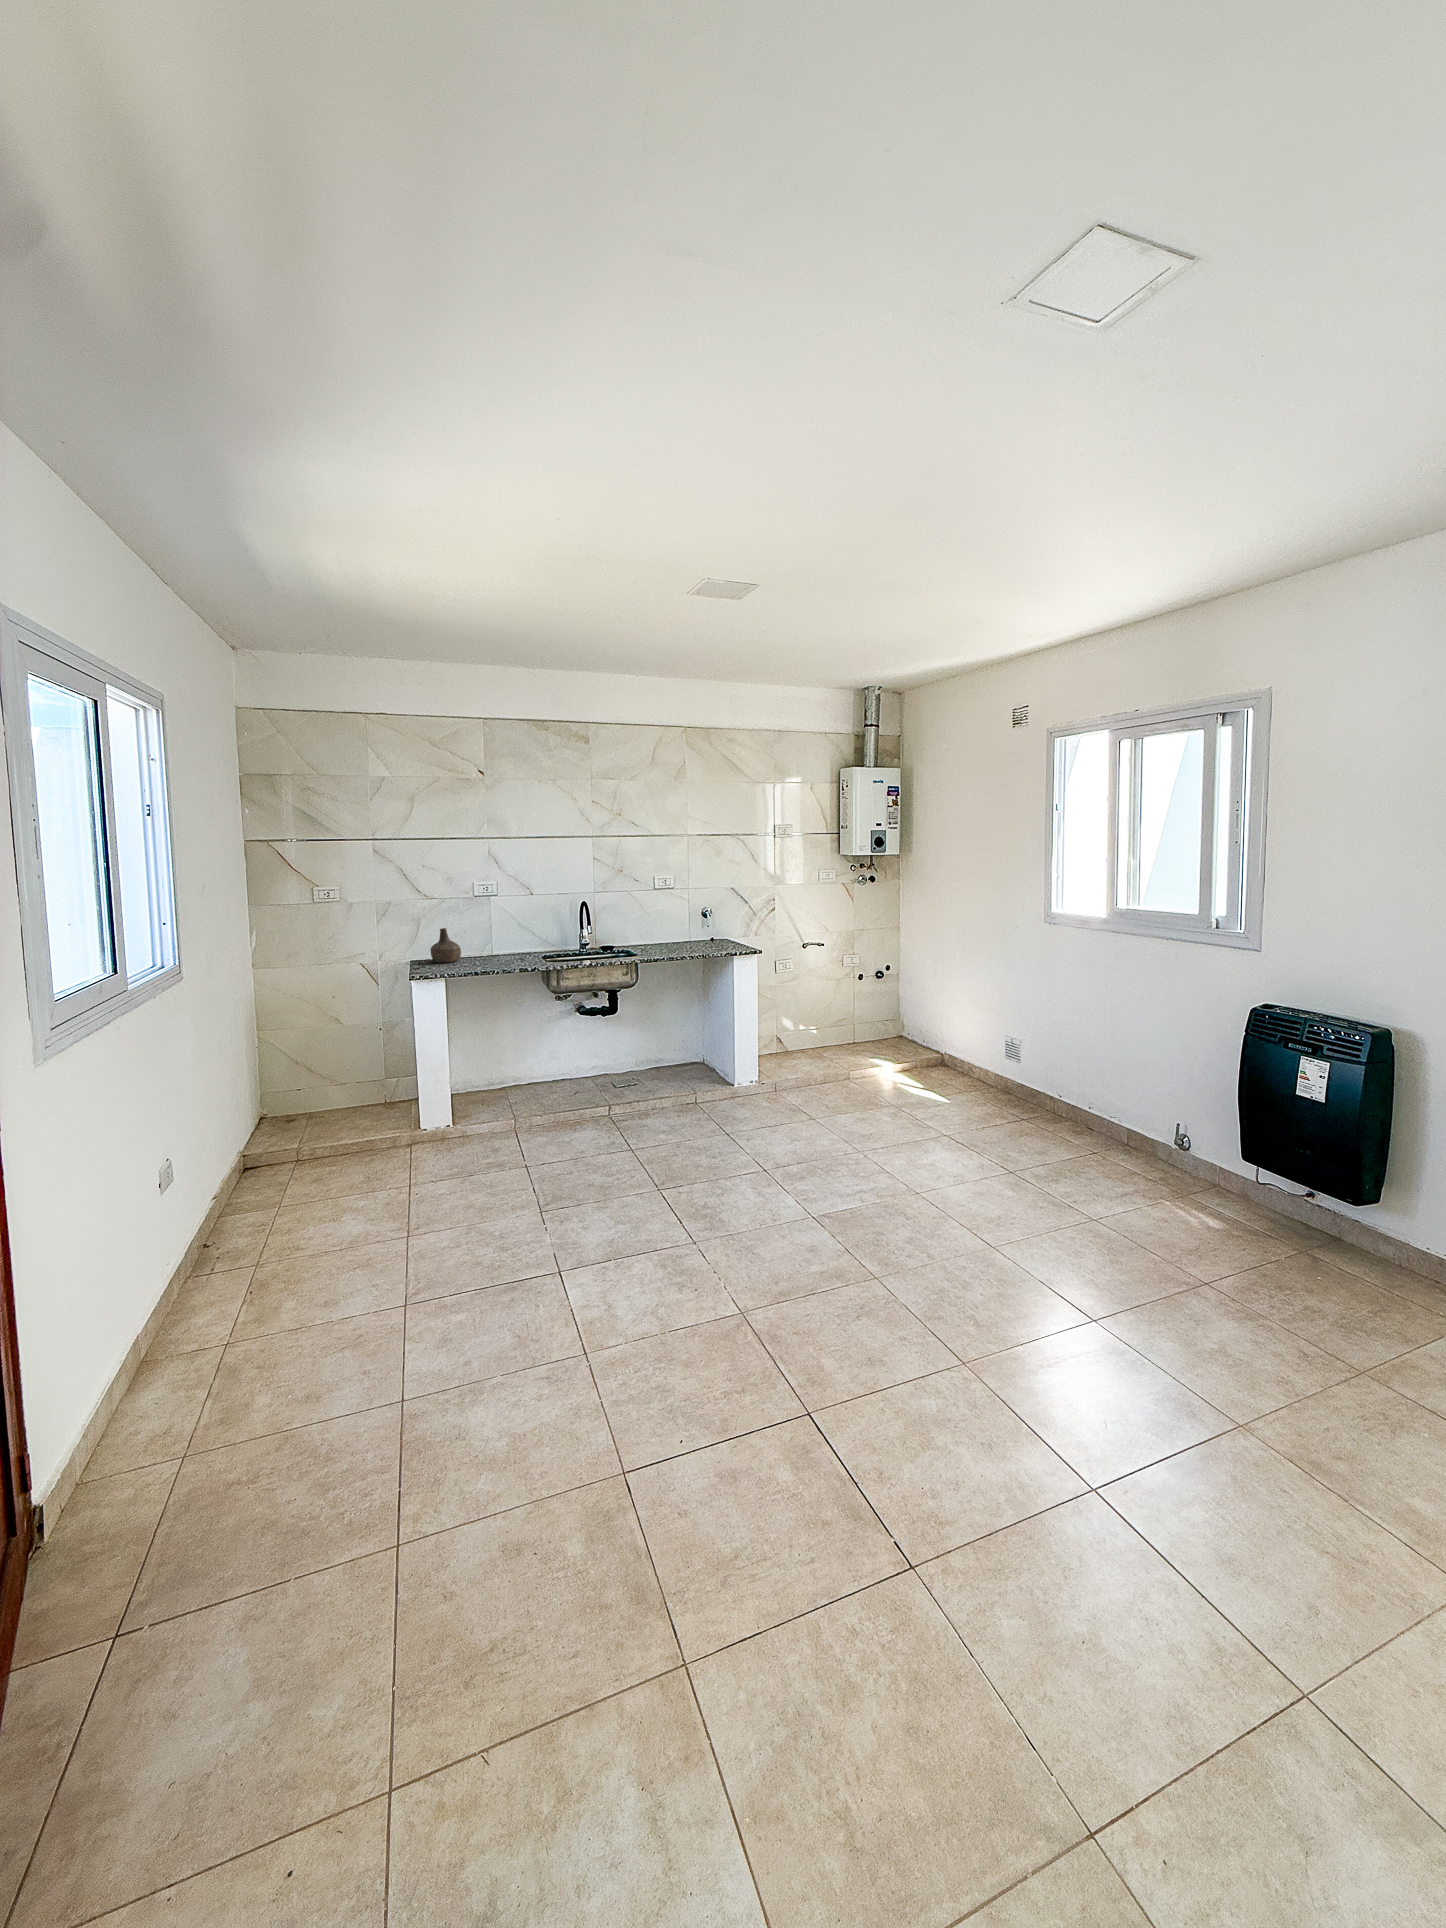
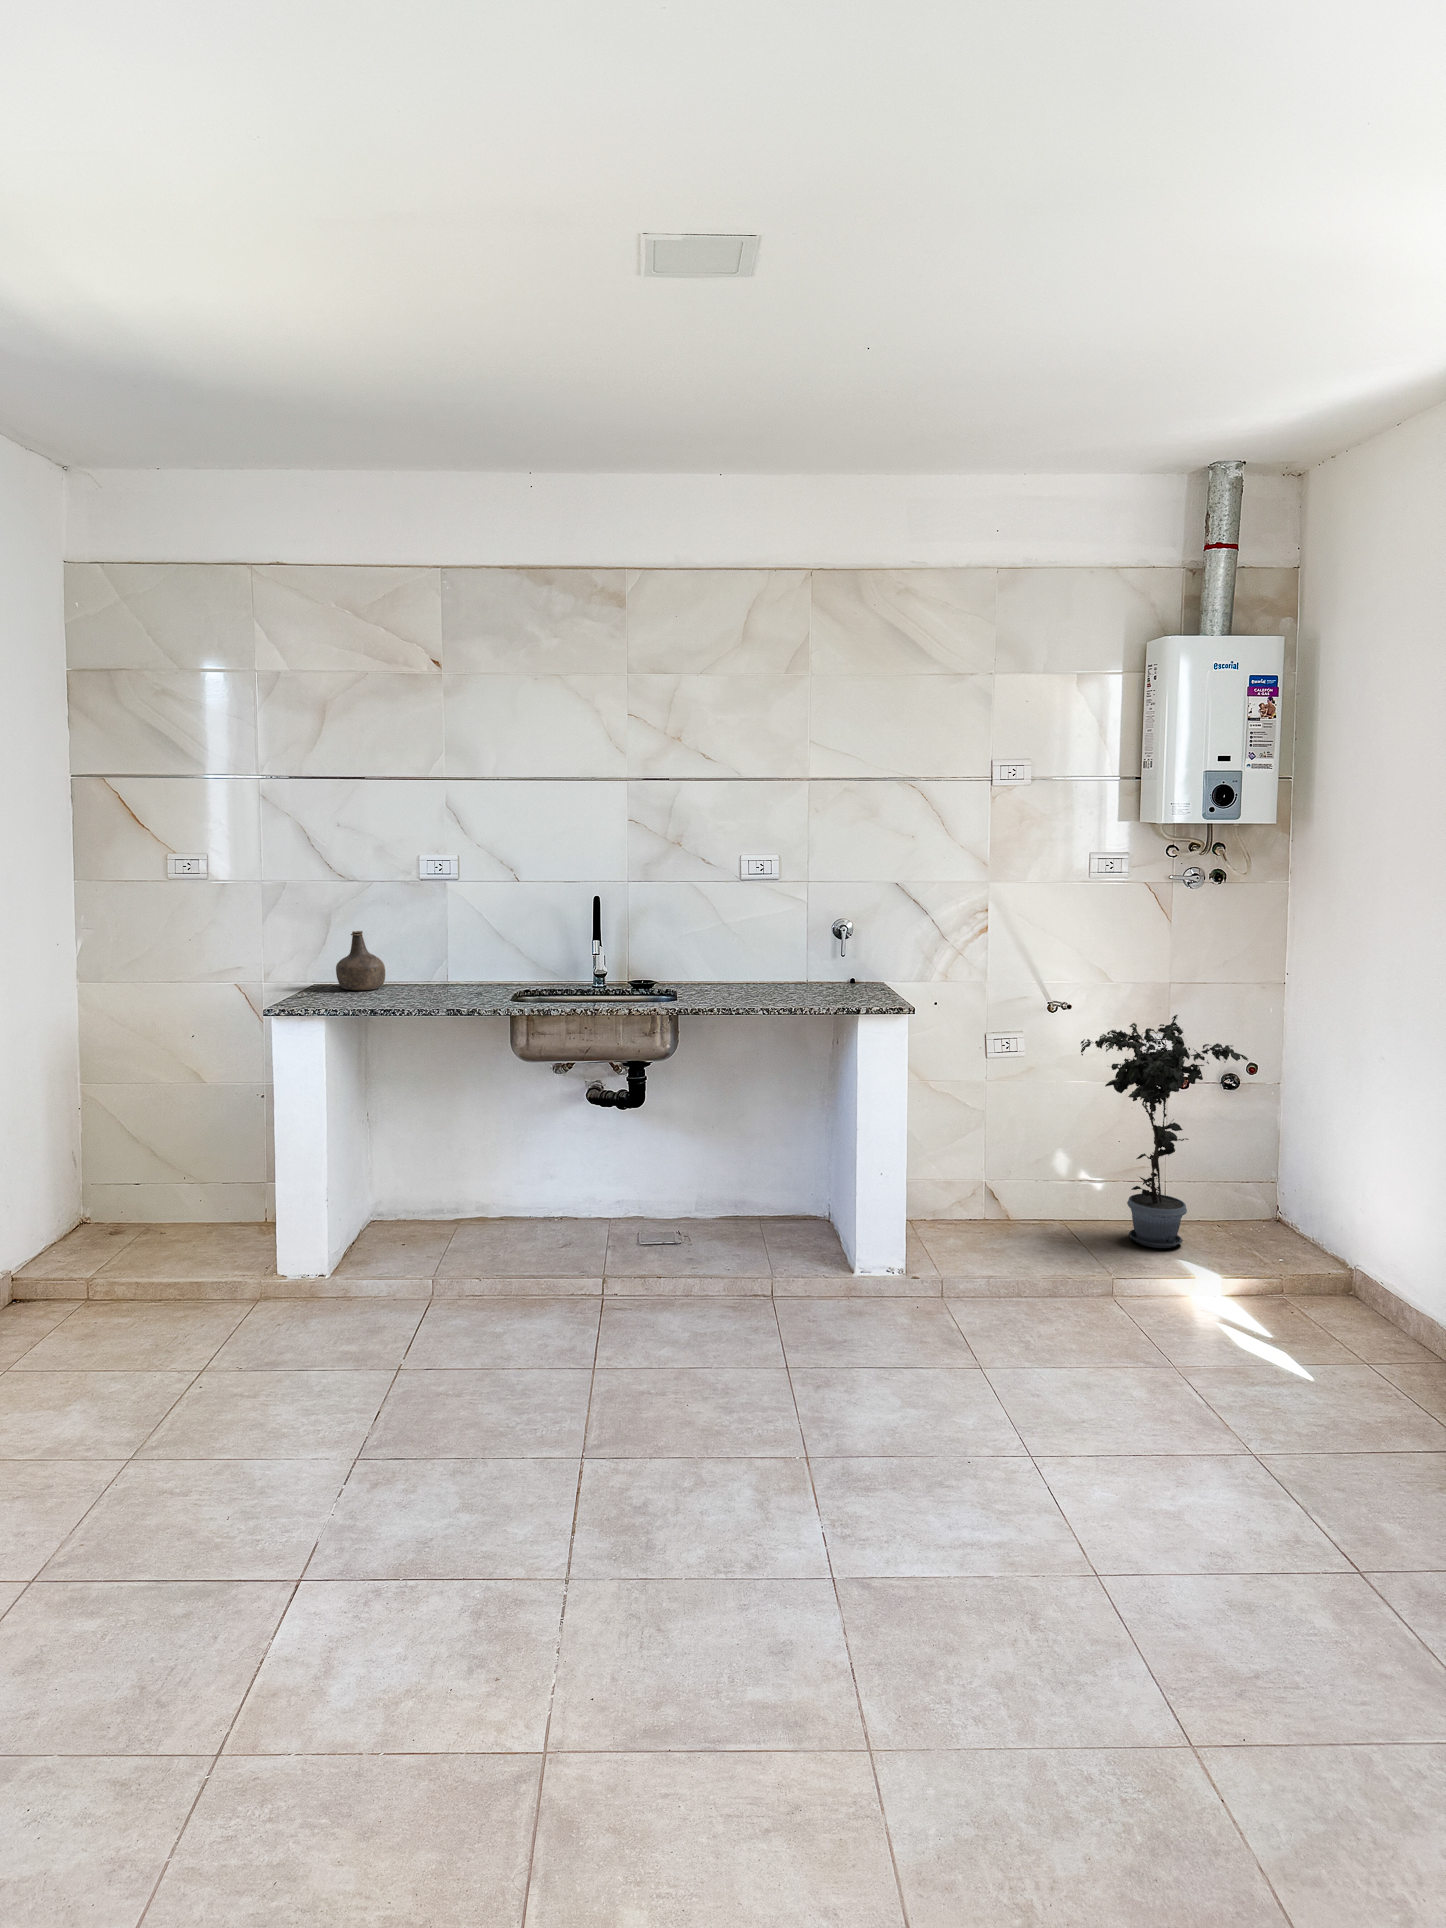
potted plant: none [822,945,894,1056] -> present [1081,1015,1248,1248]

